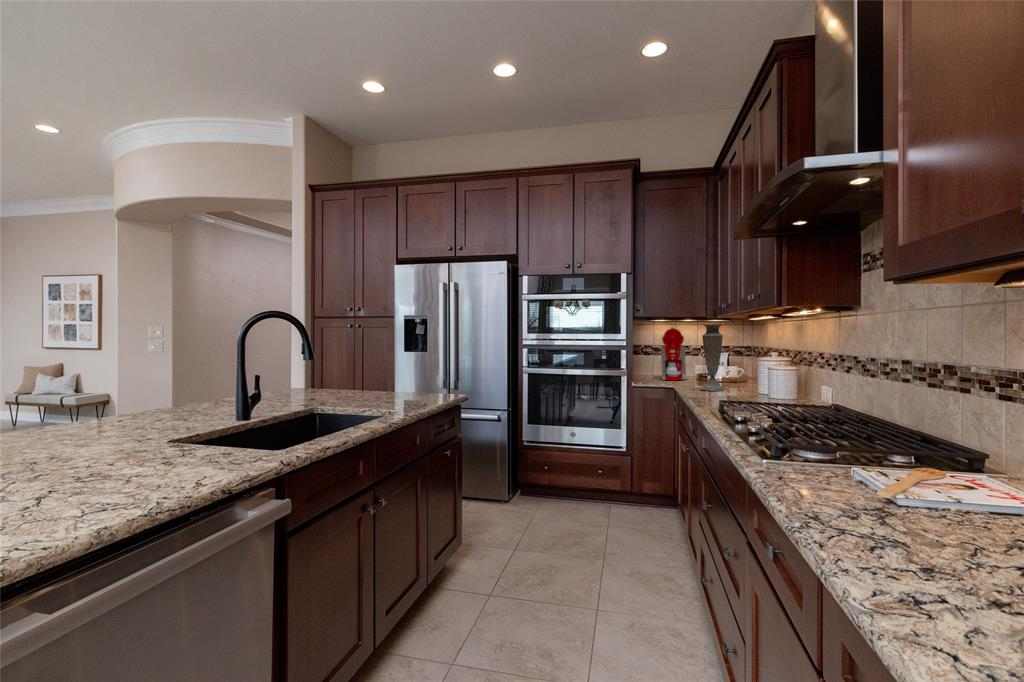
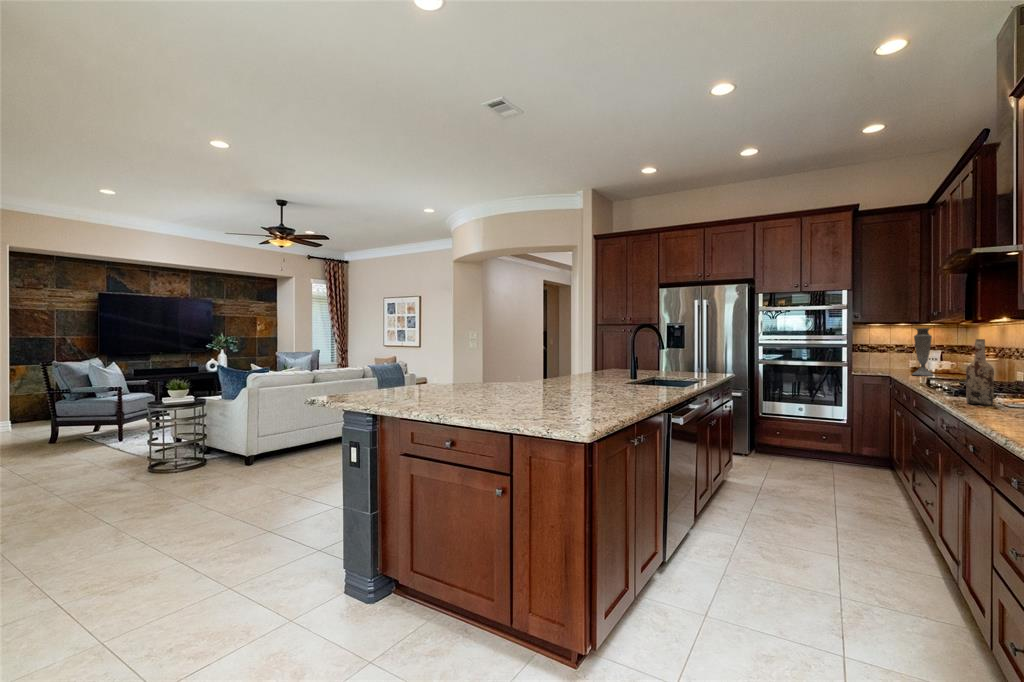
coffee maker: present [654,328,686,380] -> none [870,331,901,371]
wine bottle: none [863,358,941,564] -> present [966,339,994,405]

